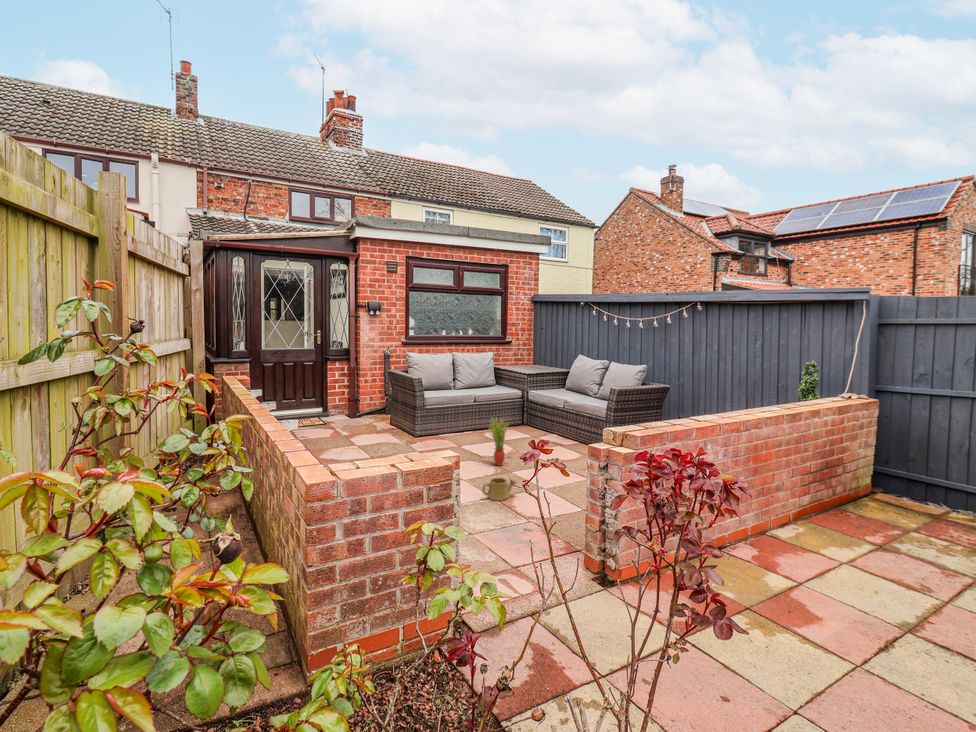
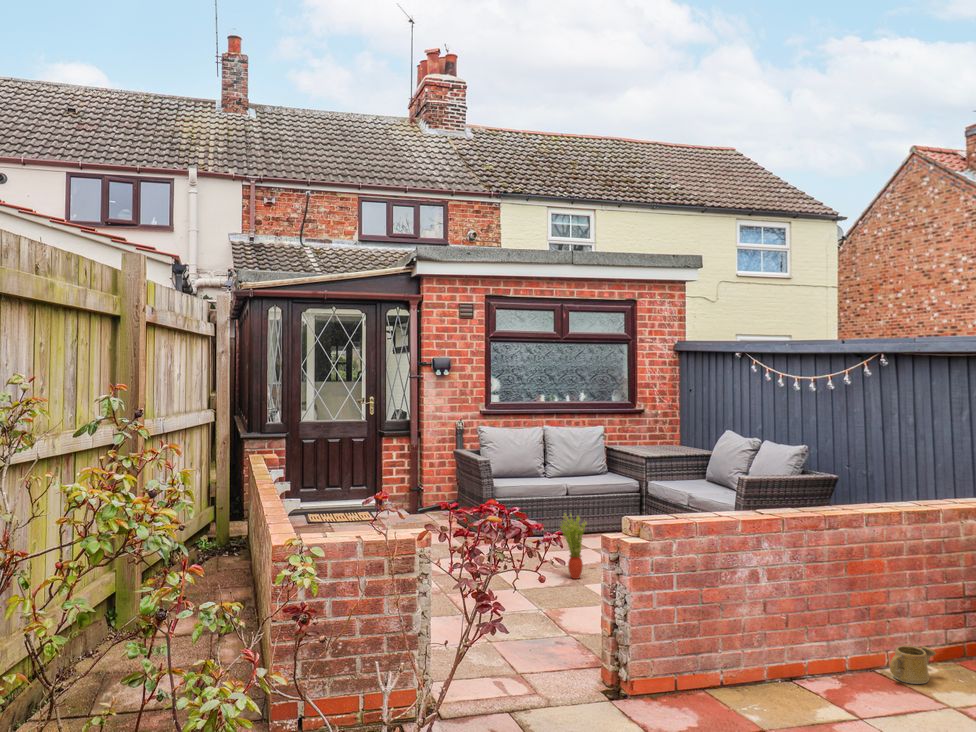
watering can: present [482,478,517,500] -> present [890,646,936,684]

